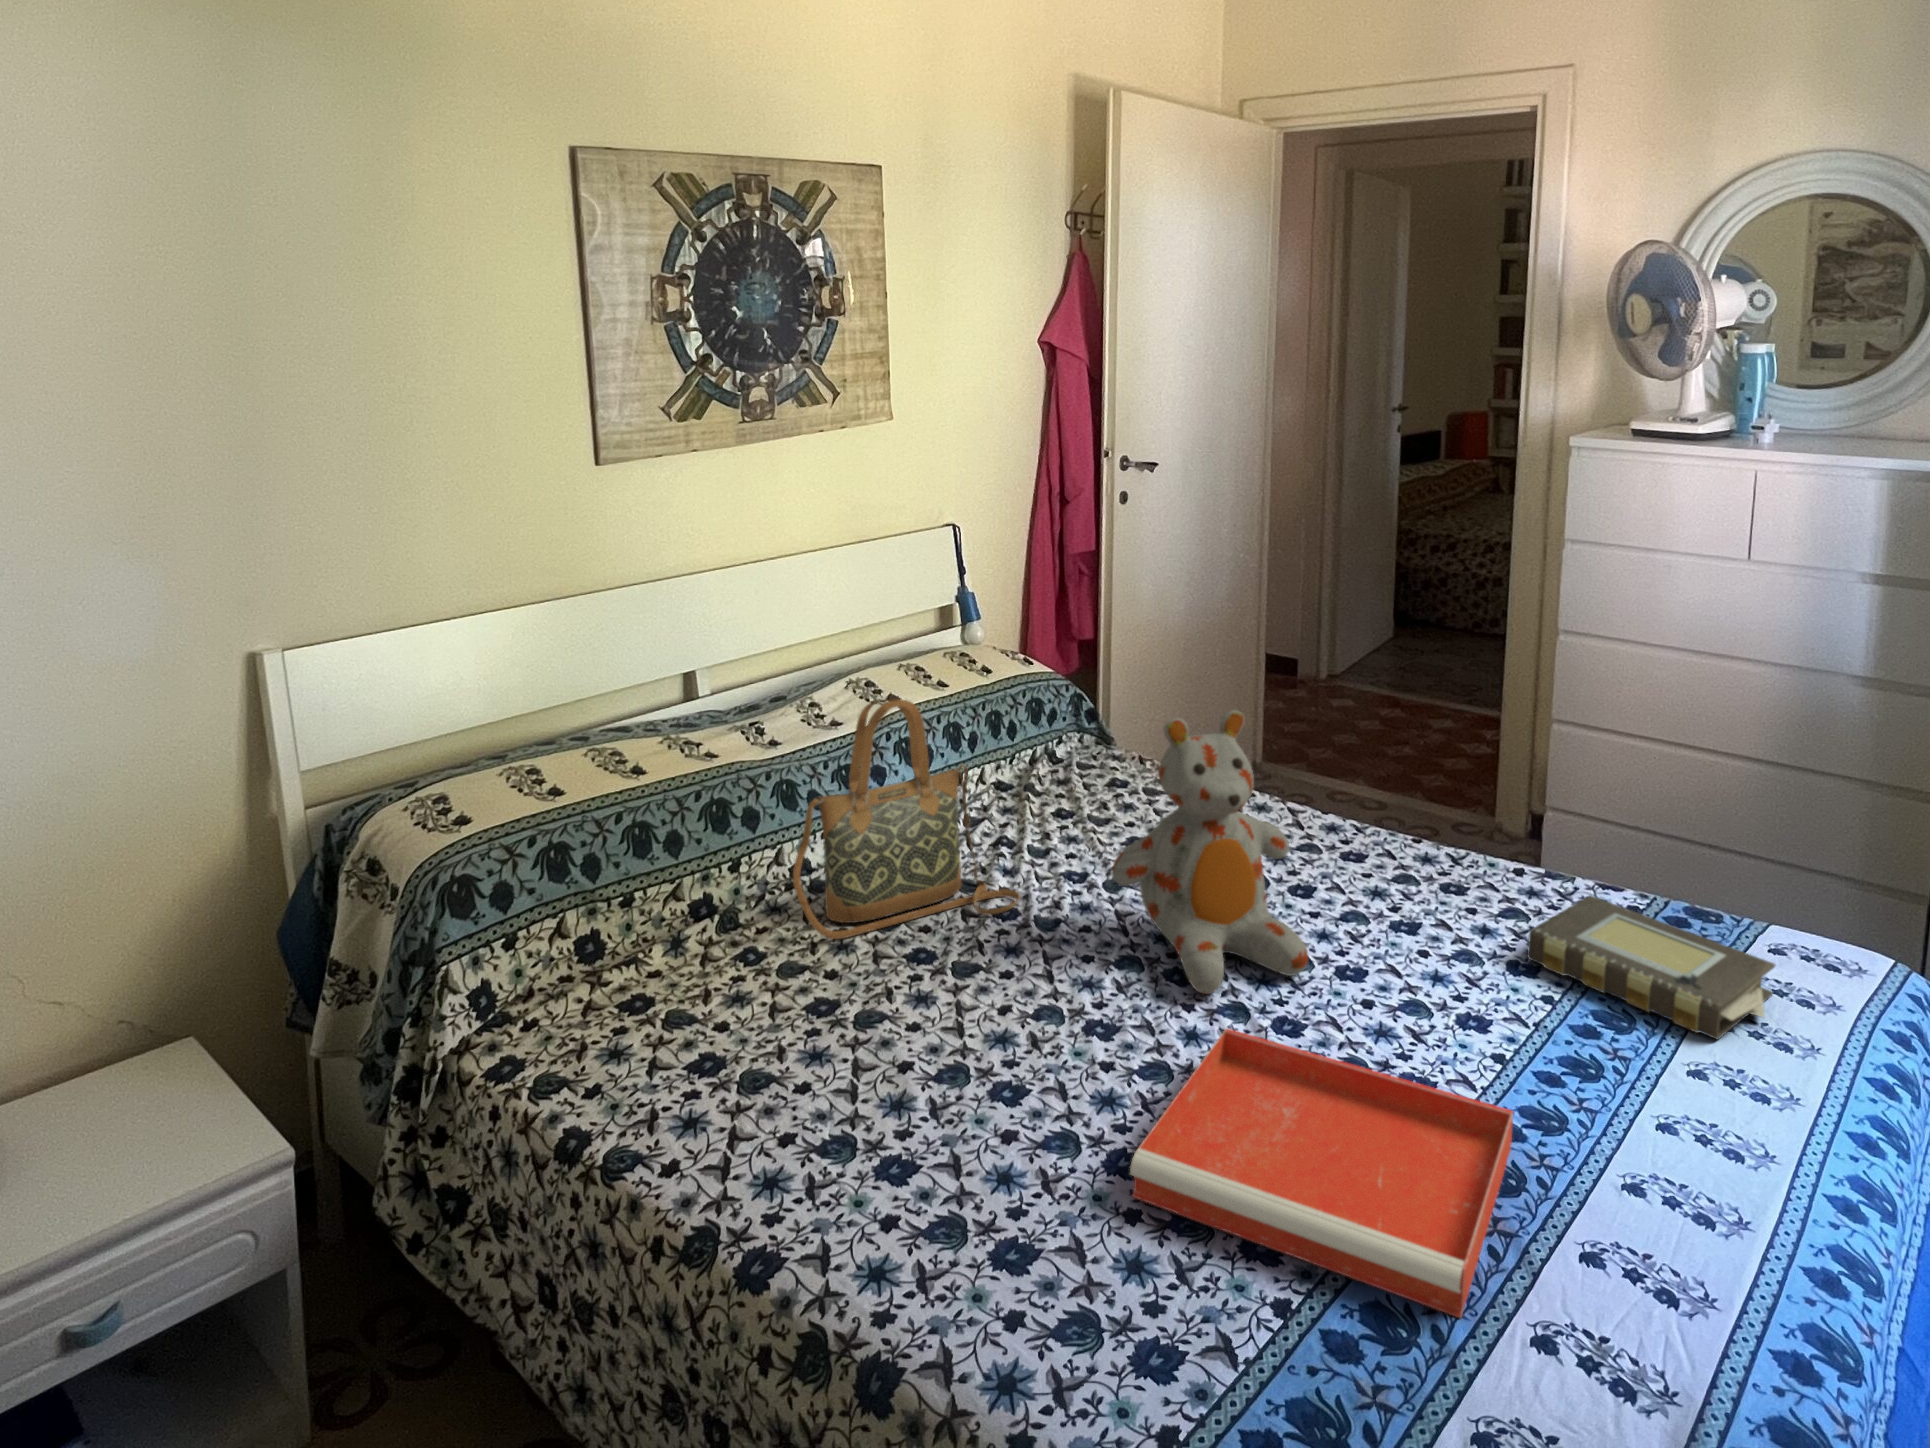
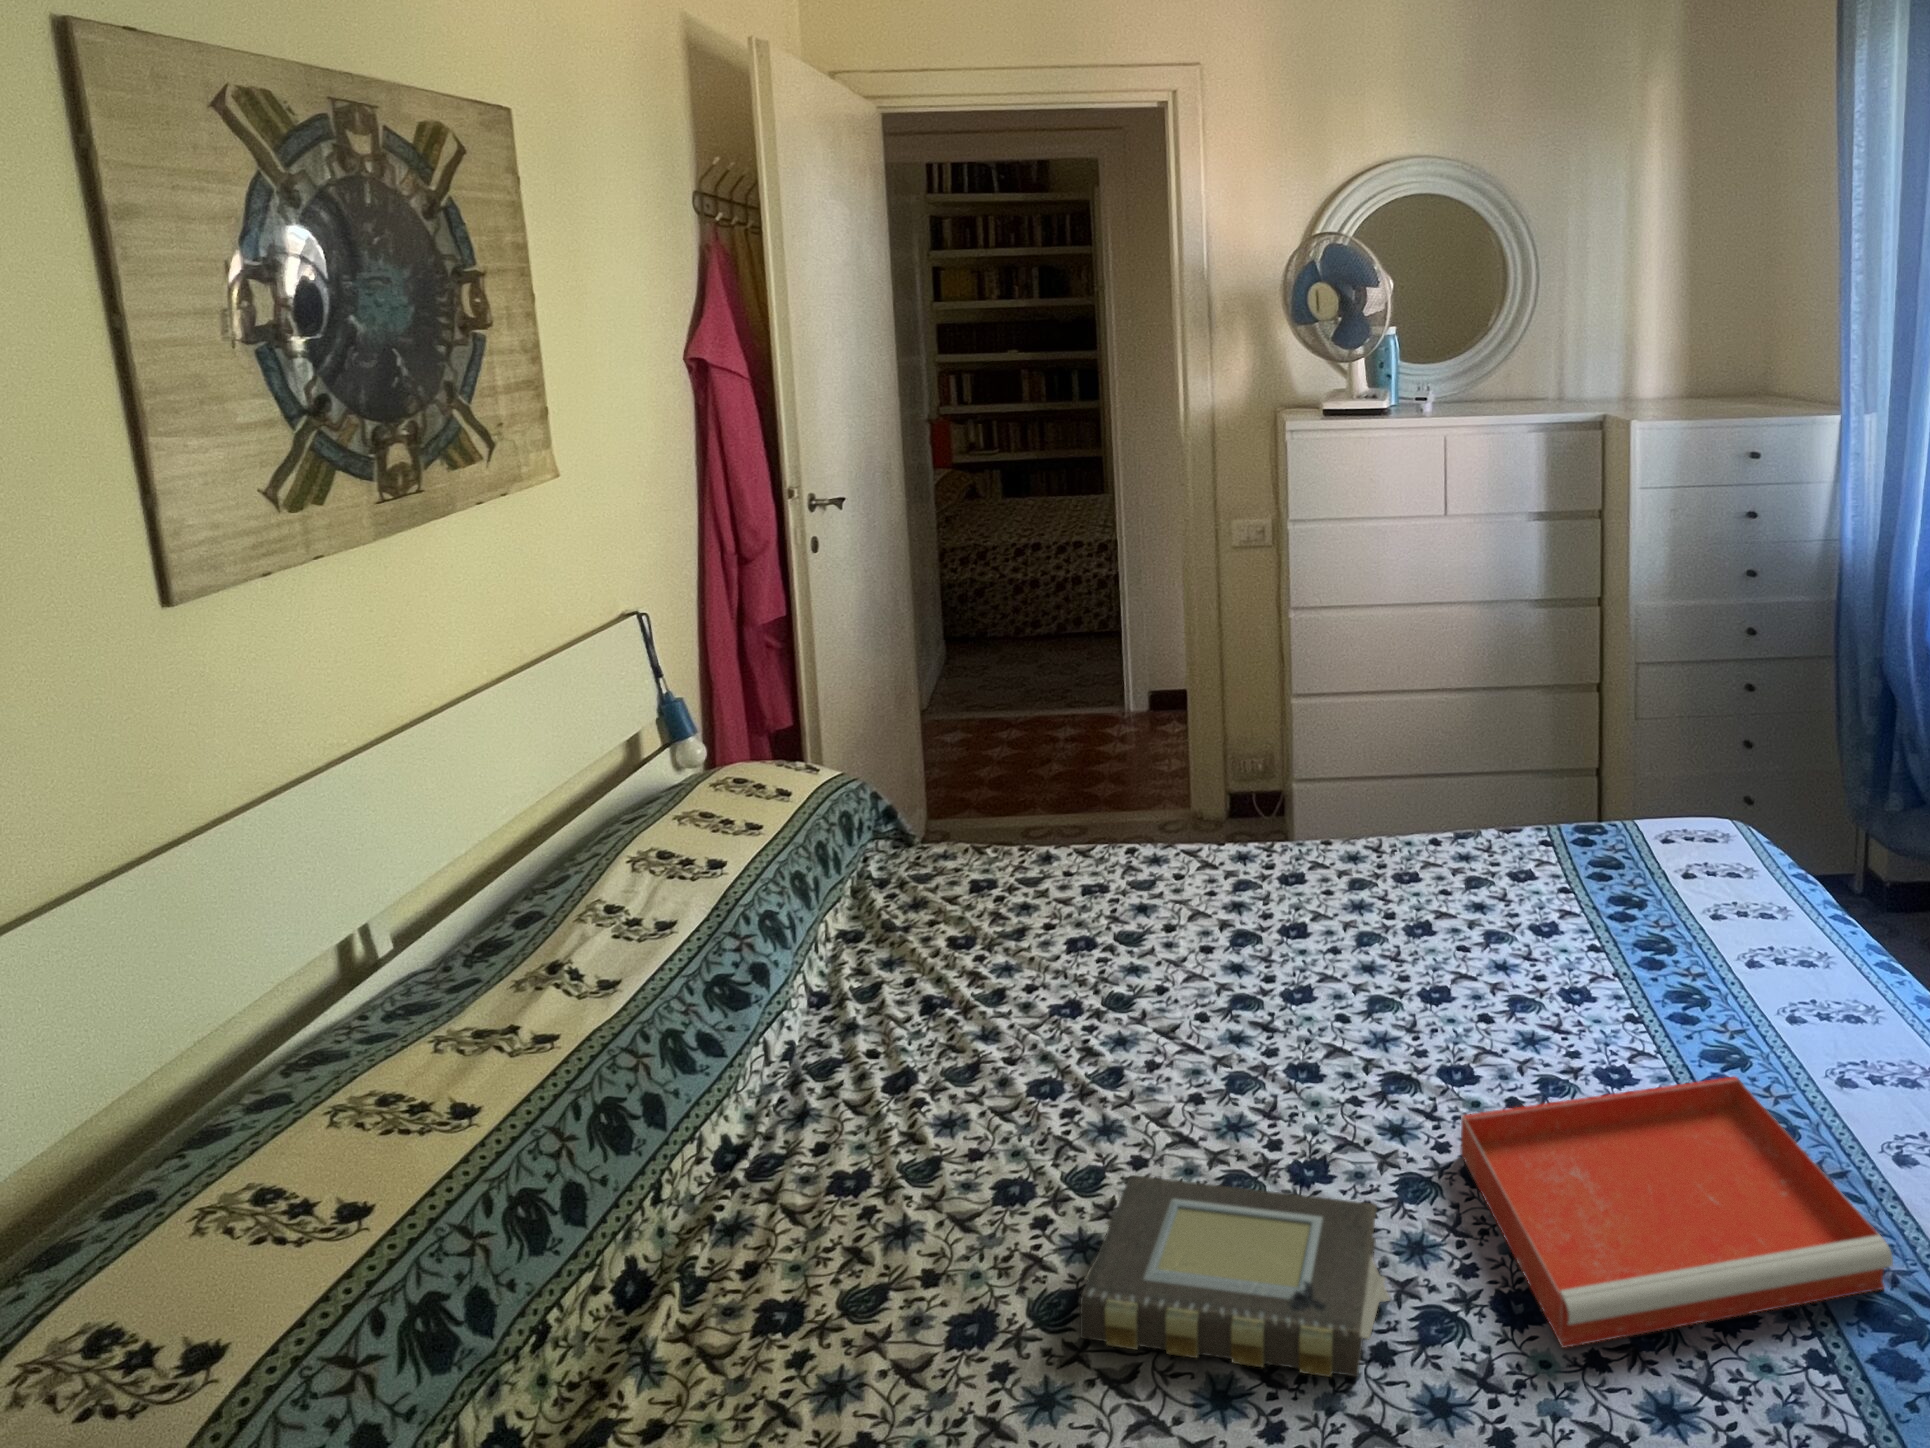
handbag: present [793,698,1020,939] -> none [807,863,1056,1232]
stuffed bear: present [1112,710,1309,994] -> none [1216,764,1420,1089]
book: present [1527,896,1775,1039] -> present [1080,1175,1390,1377]

